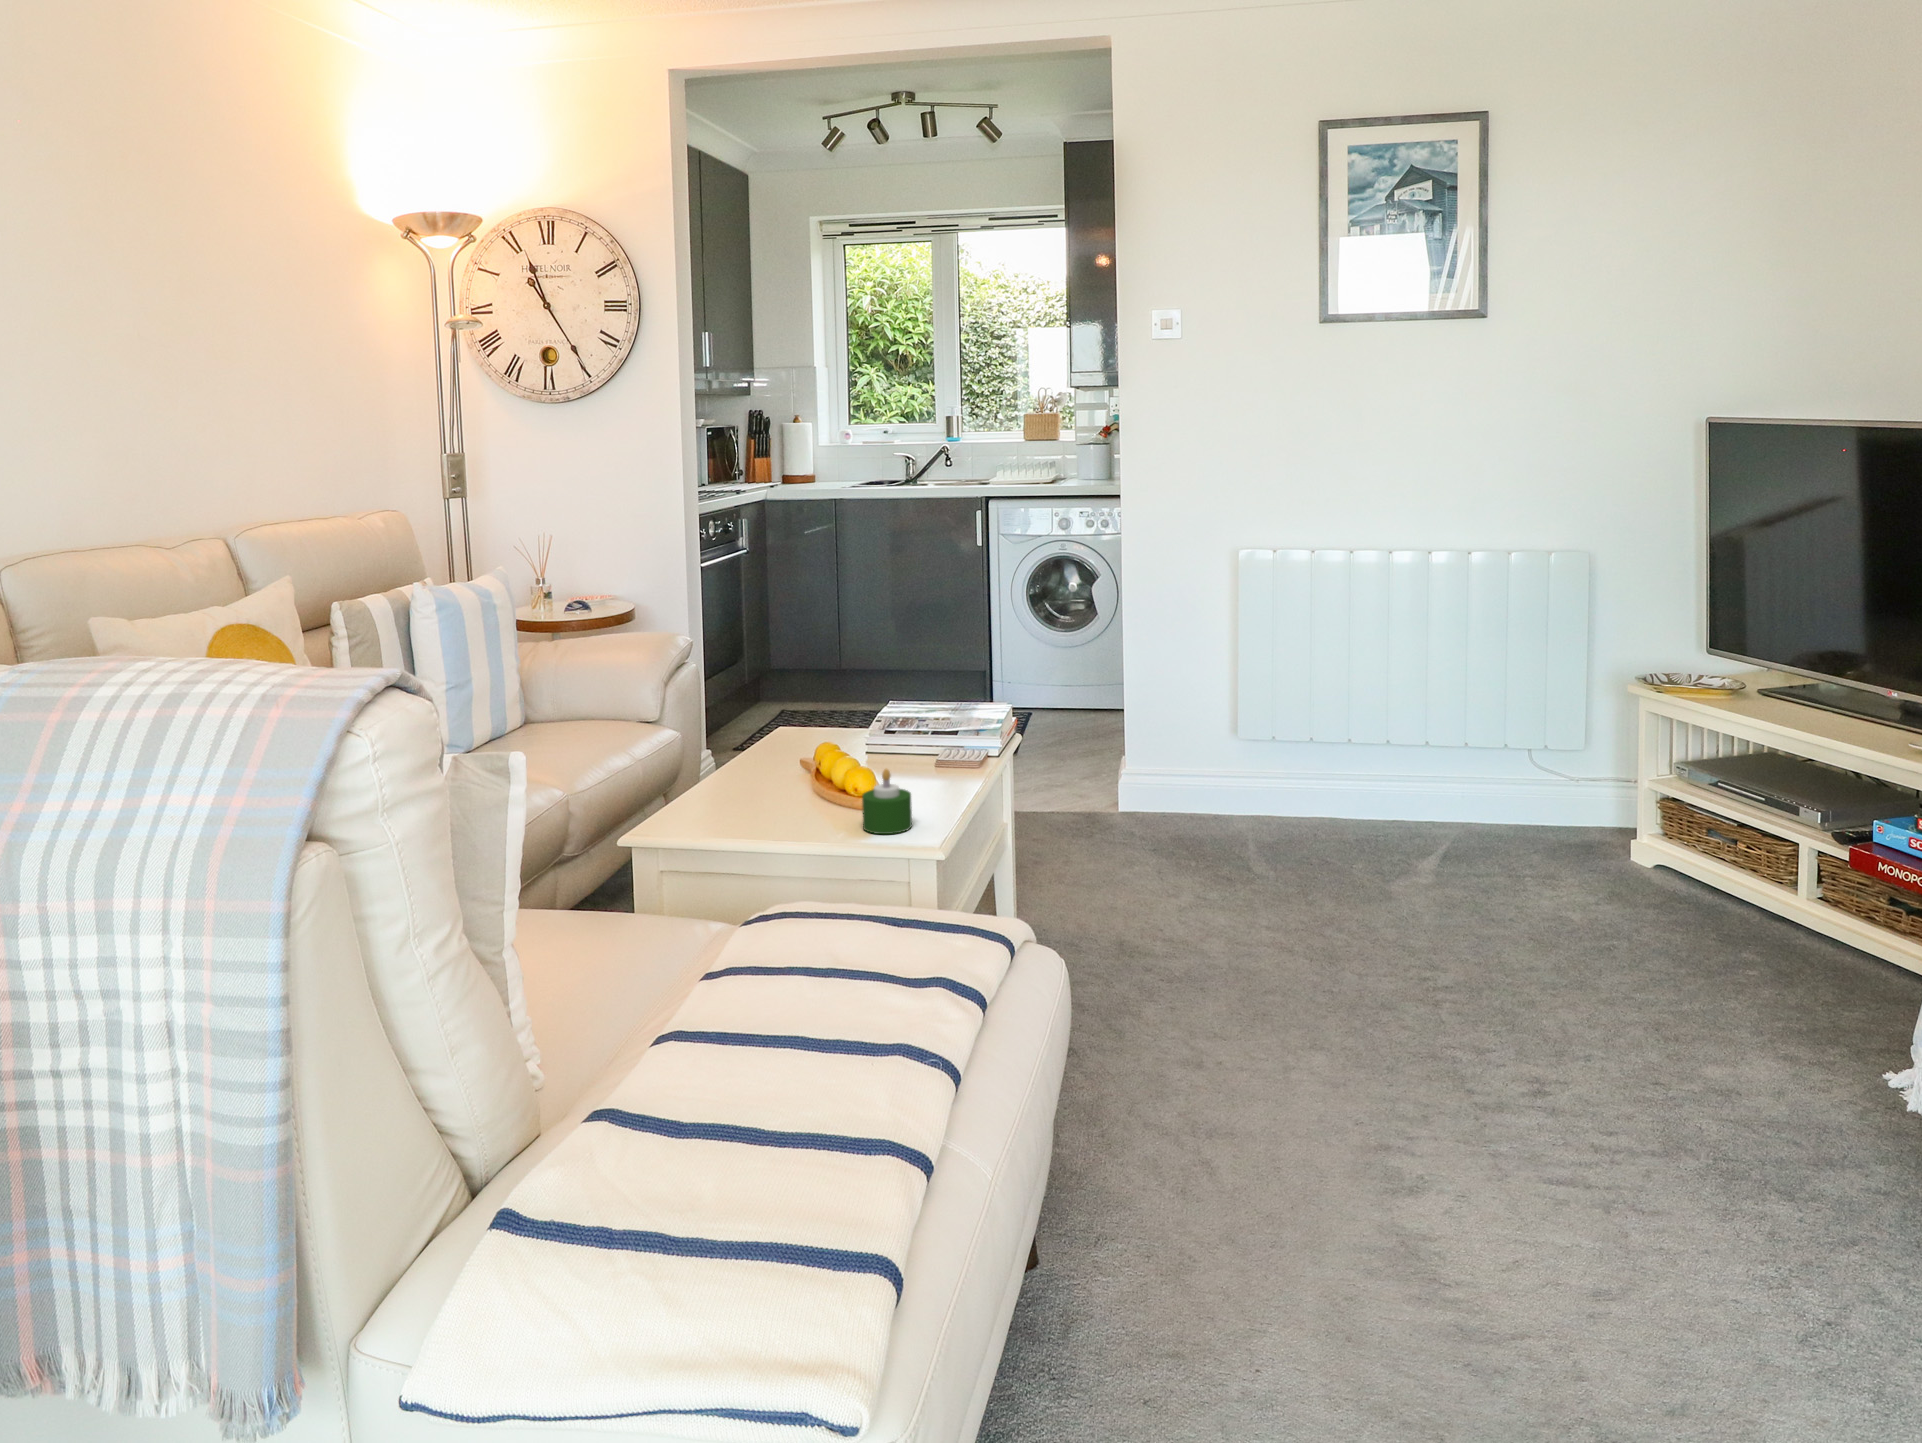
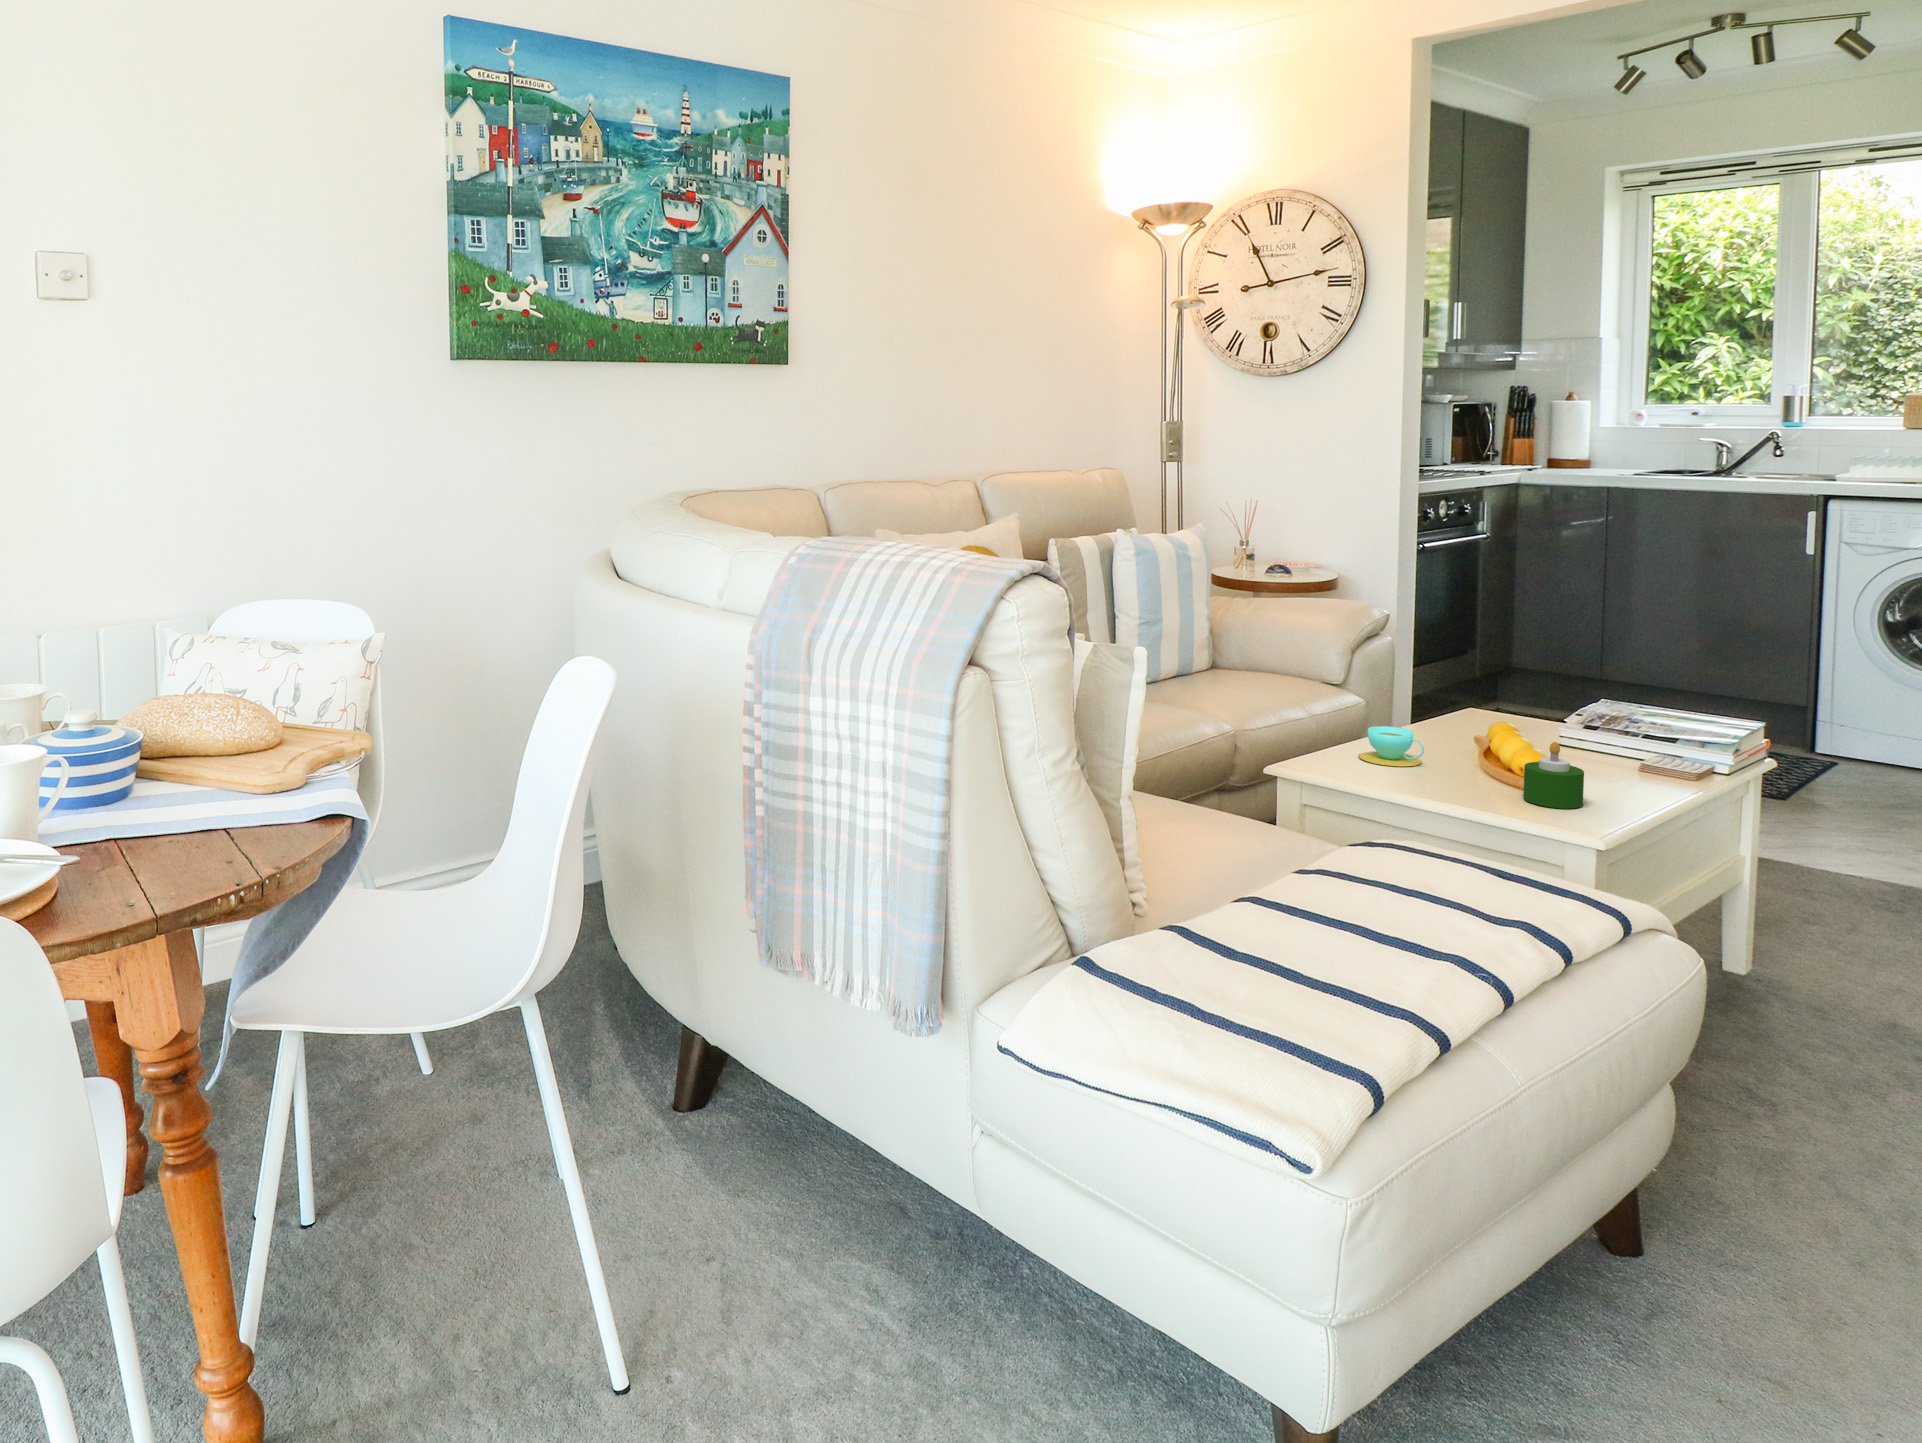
teacup: none [705,774,767,818] -> present [1359,726,1424,766]

